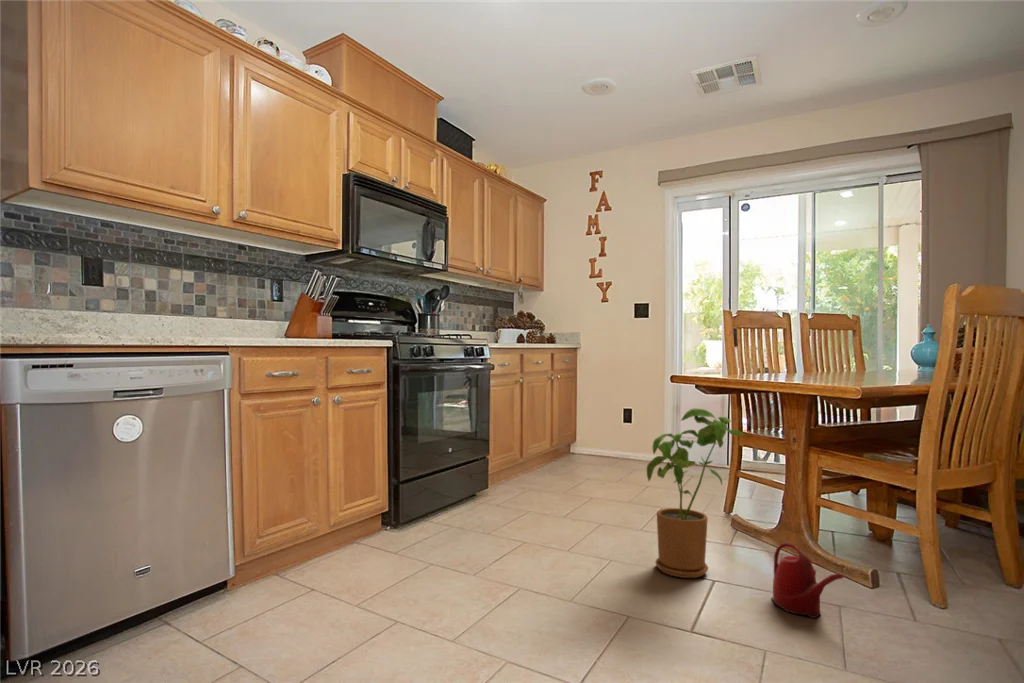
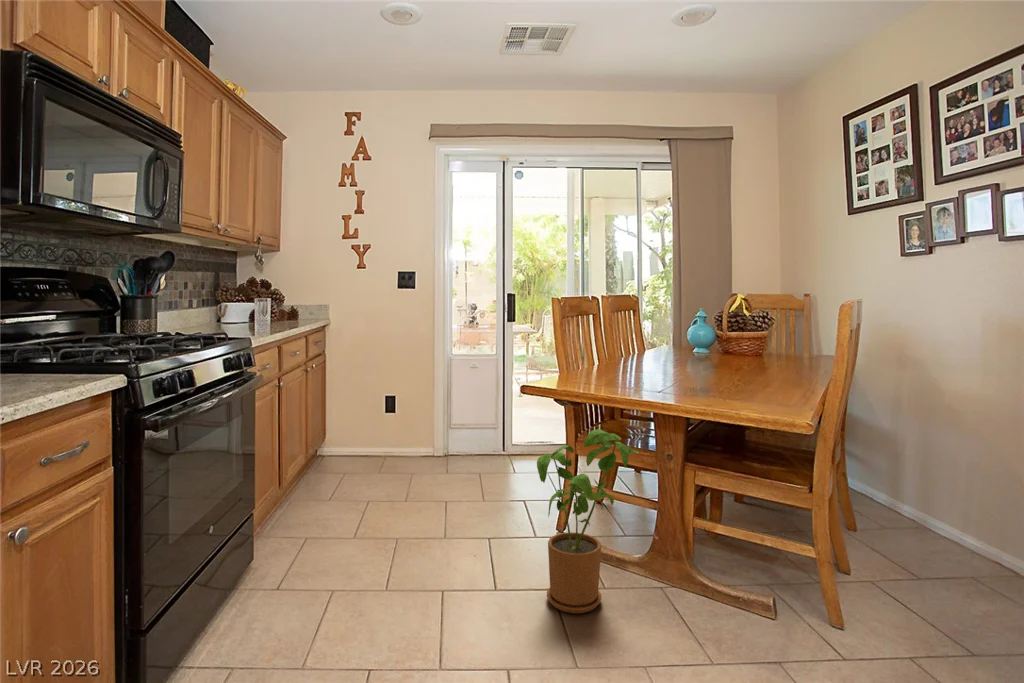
watering can: present [772,543,843,618] -> none [670,557,757,627]

